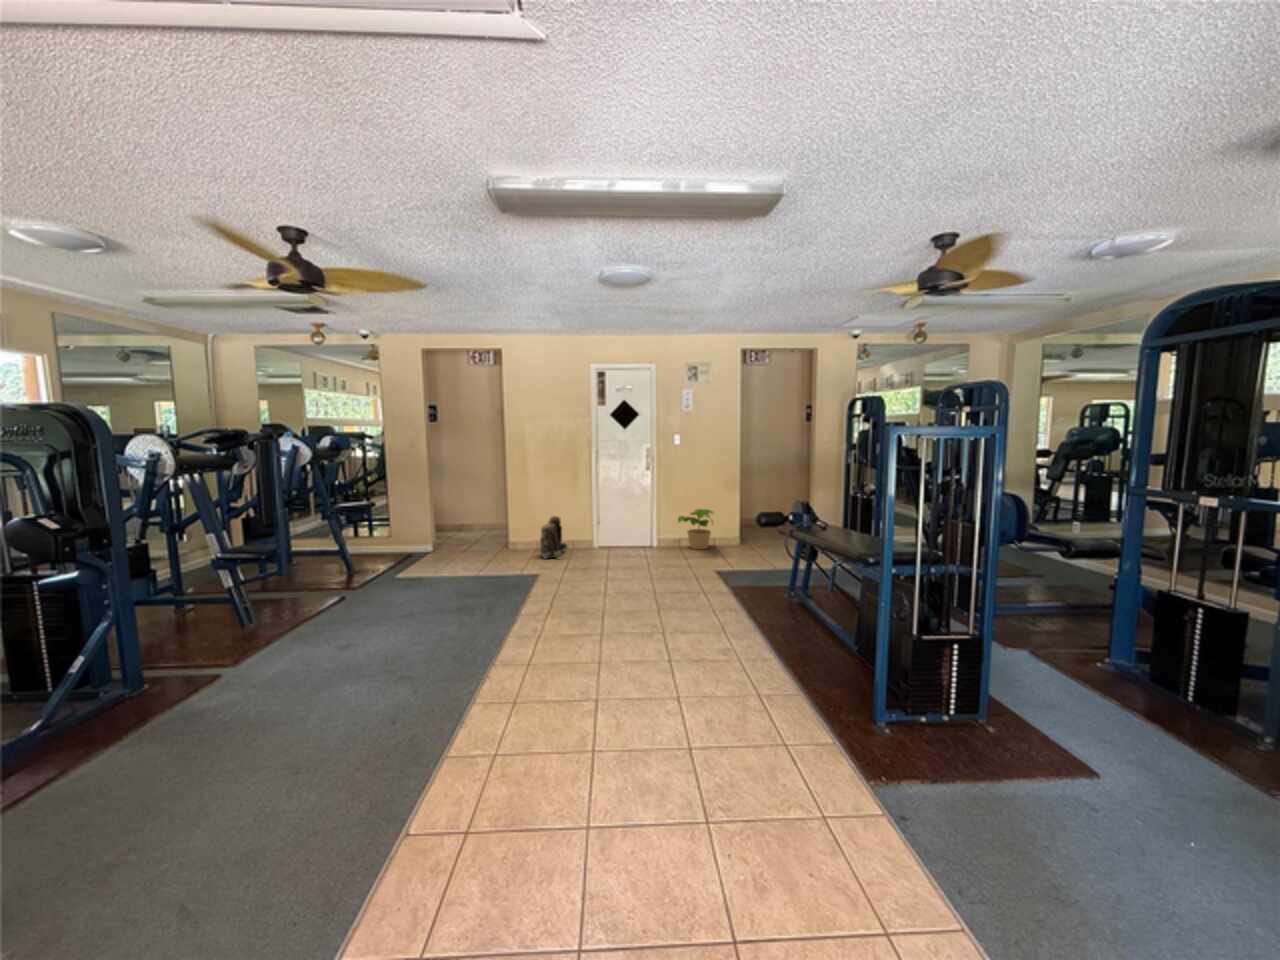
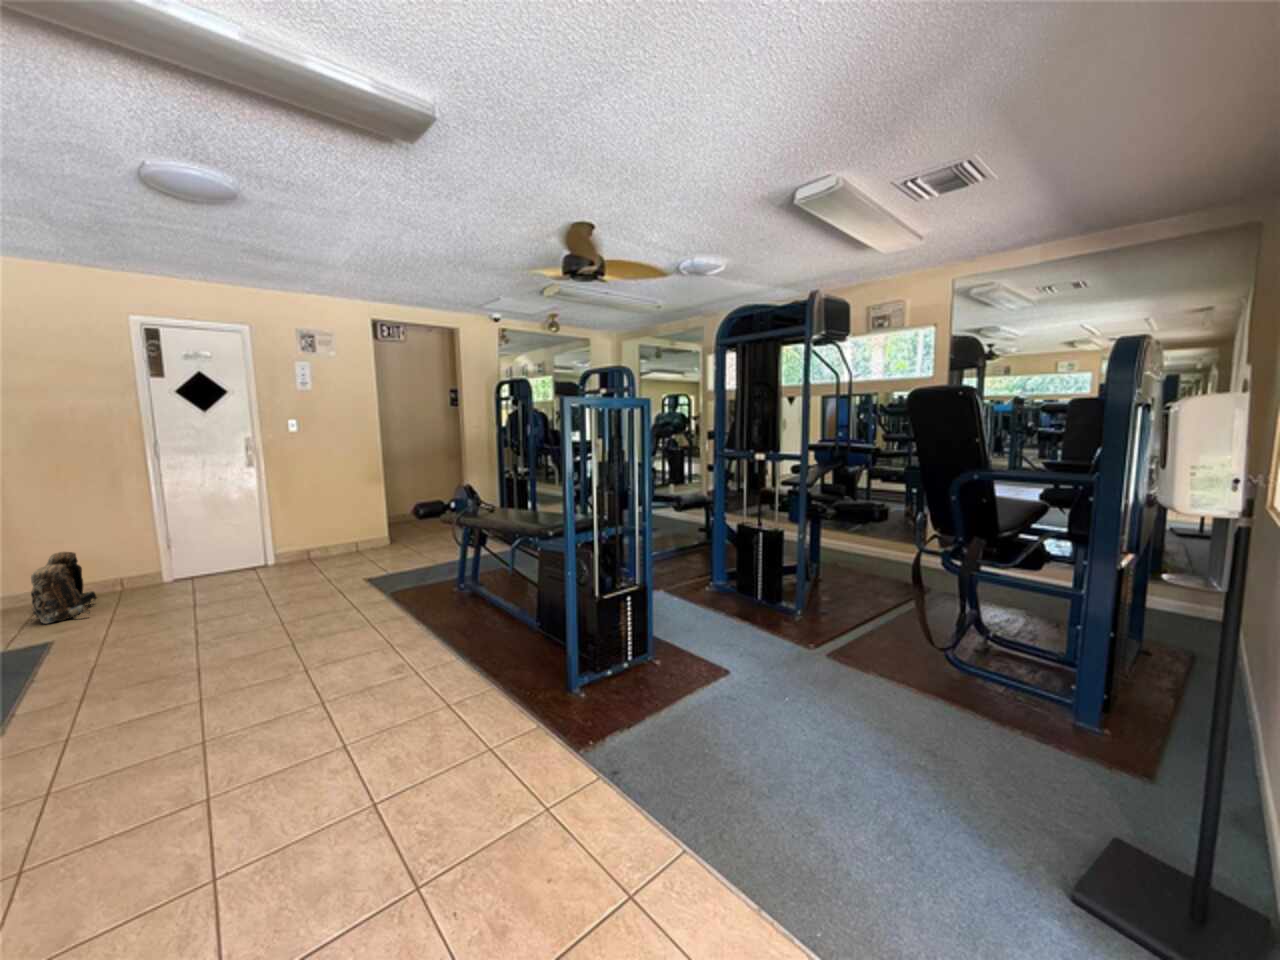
potted plant: present [678,509,714,549] -> none [302,510,356,562]

